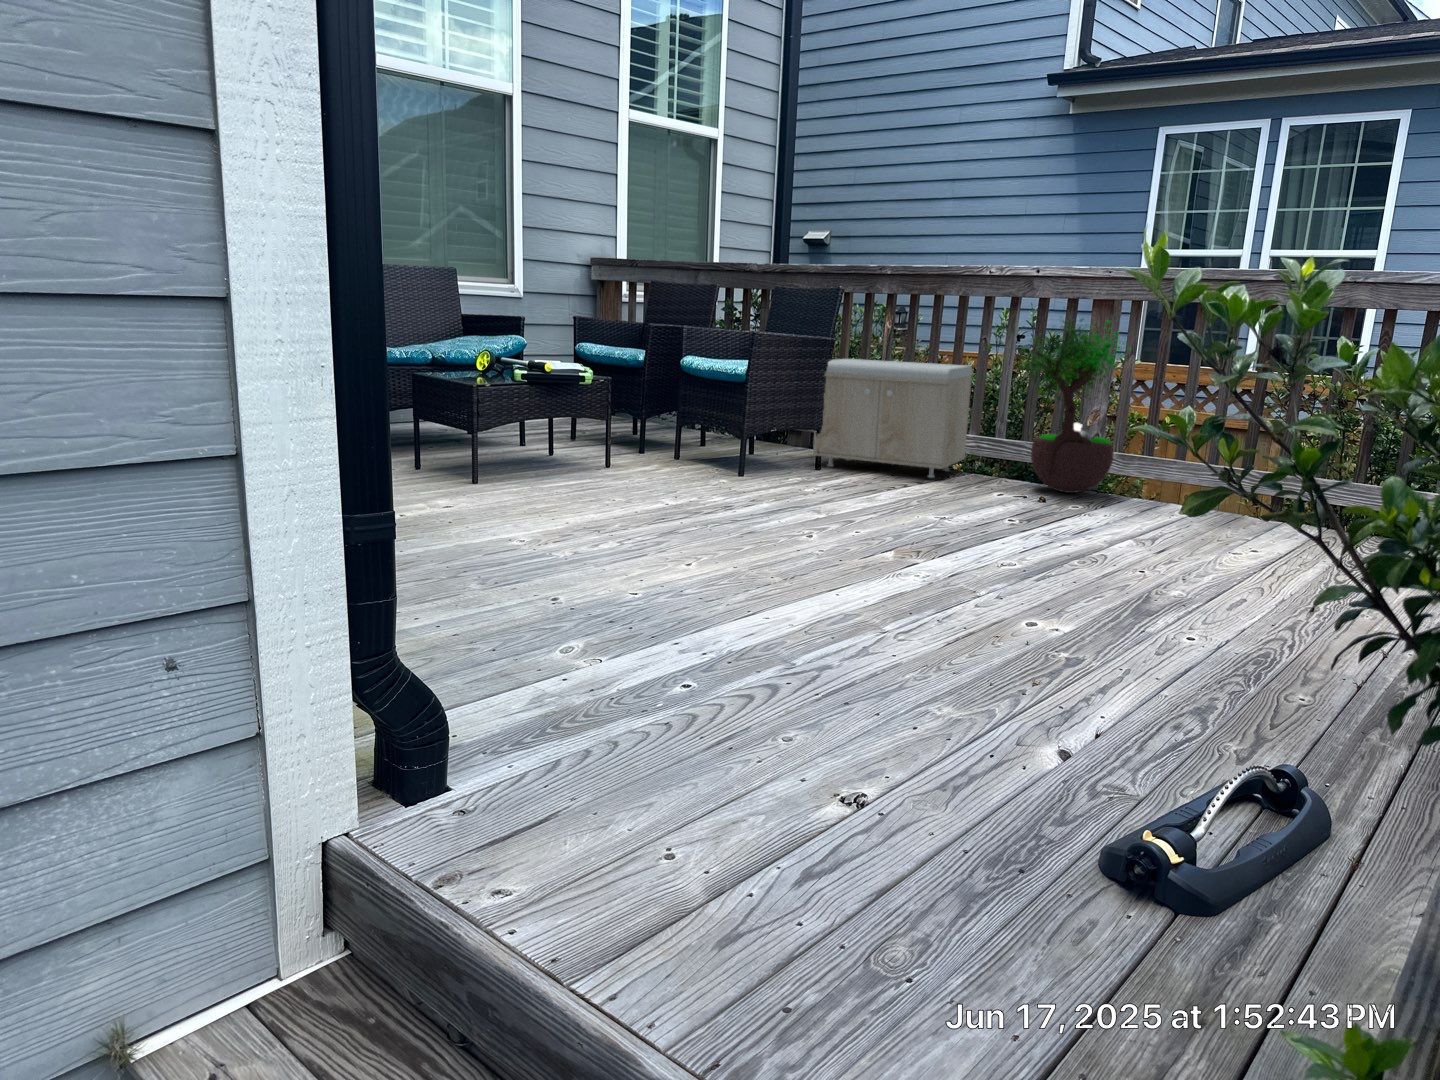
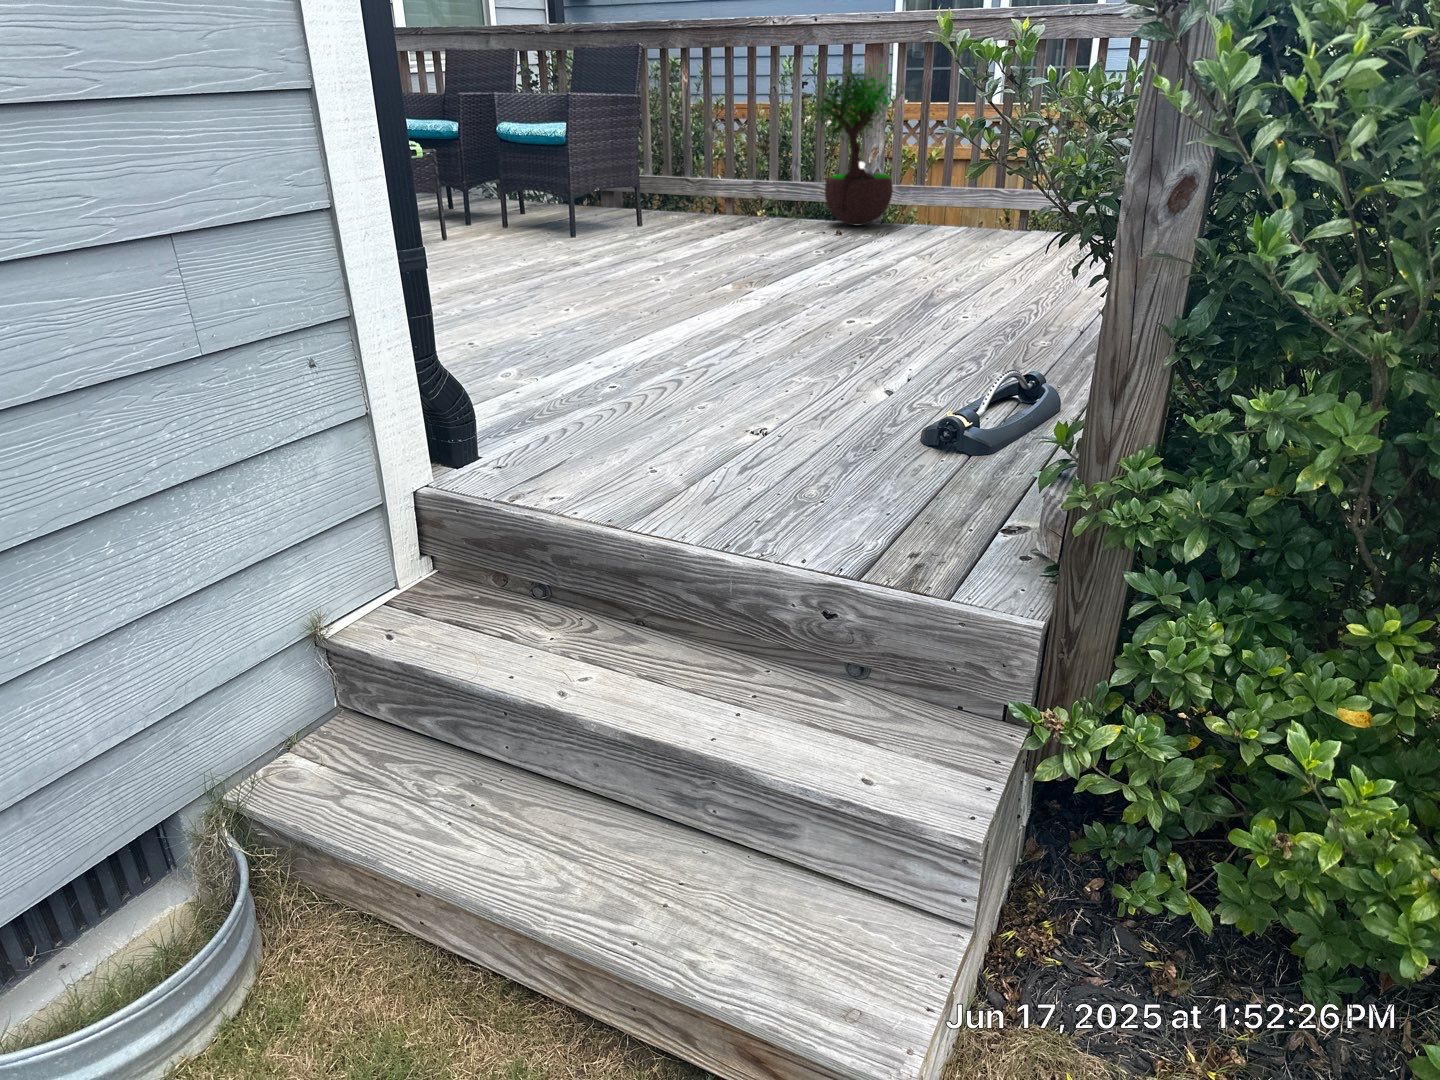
storage bench: present [813,359,972,478] -> none [626,116,767,224]

